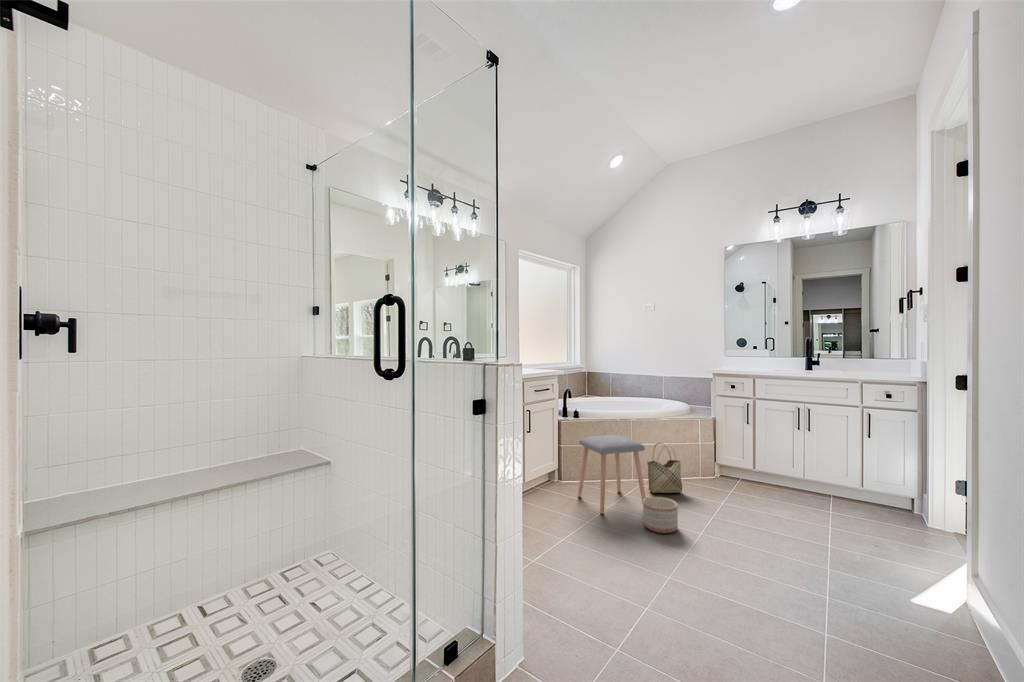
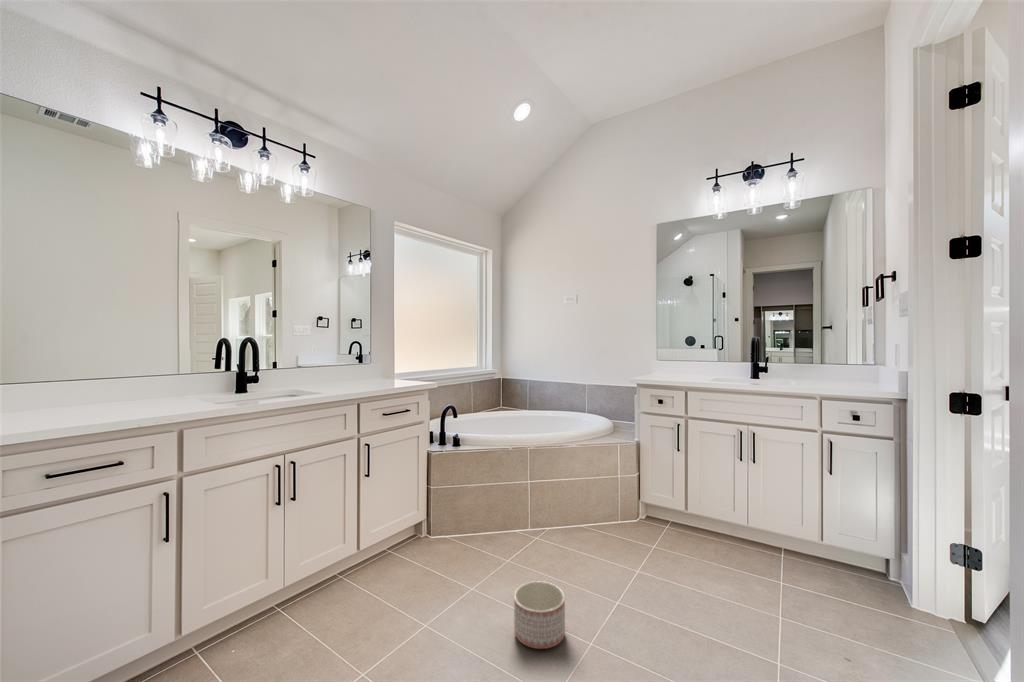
stool: present [578,435,646,515] -> none [440,476,532,607]
woven basket: present [647,443,682,493] -> none [542,482,589,555]

